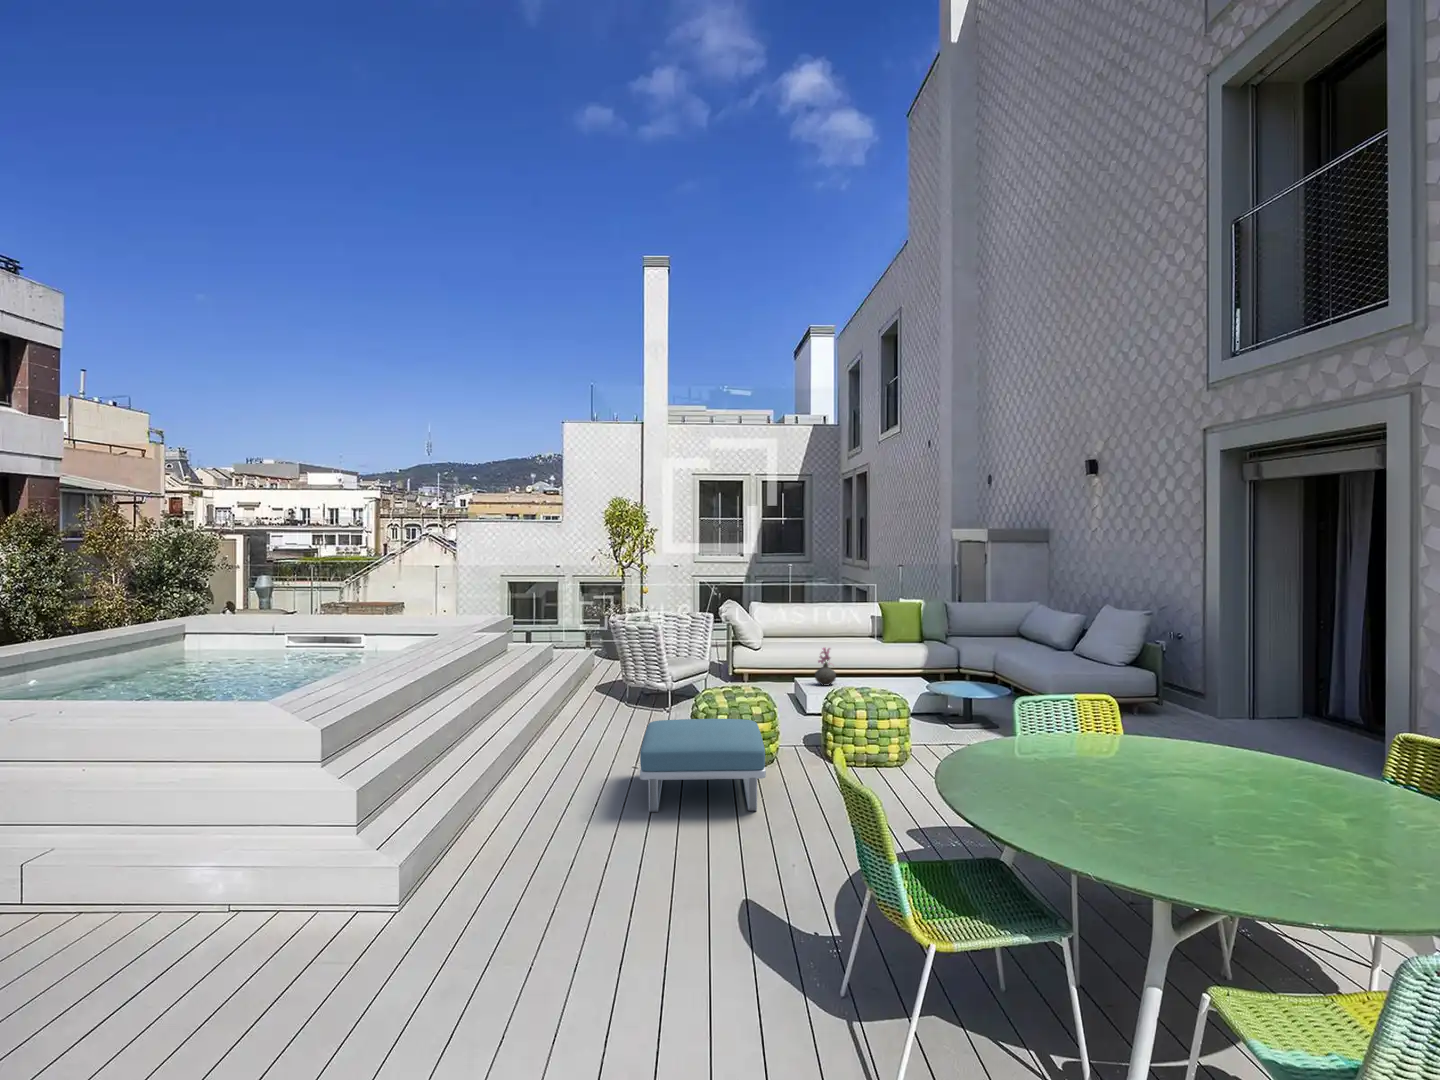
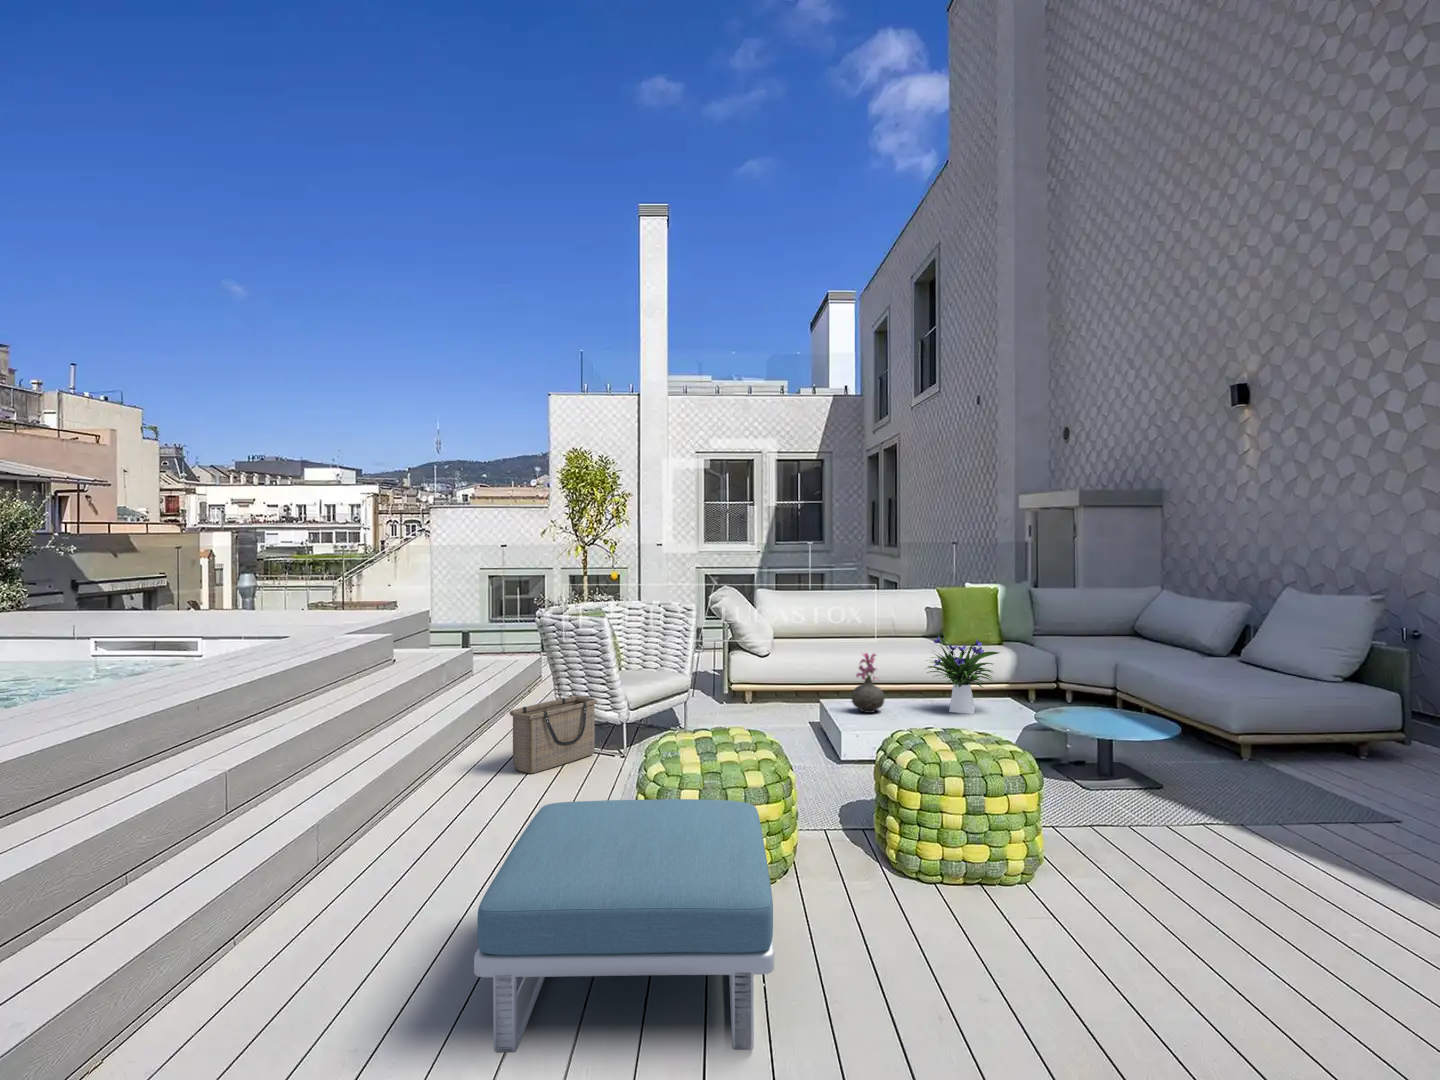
flower arrangement: none [862,634,909,686] -> present [927,633,999,714]
basket: none [601,675,652,722] -> present [510,696,597,773]

